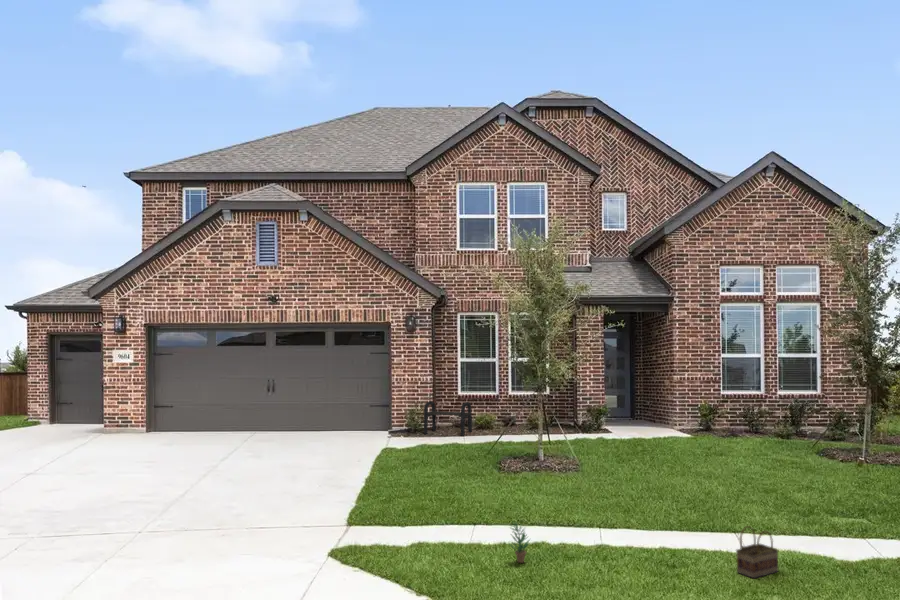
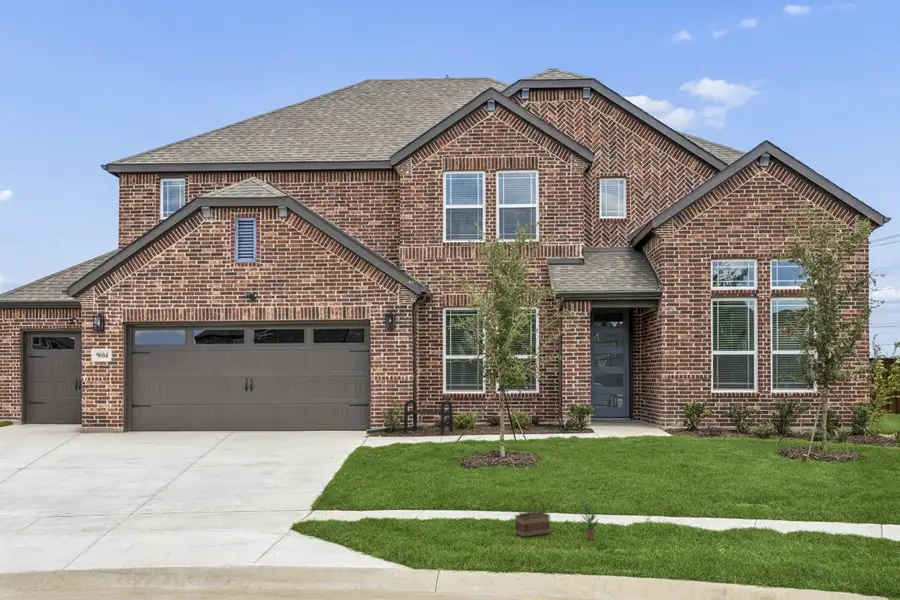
potted plant: present [511,524,529,563] -> present [582,505,597,540]
basket: present [736,526,778,578] -> present [515,496,550,537]

